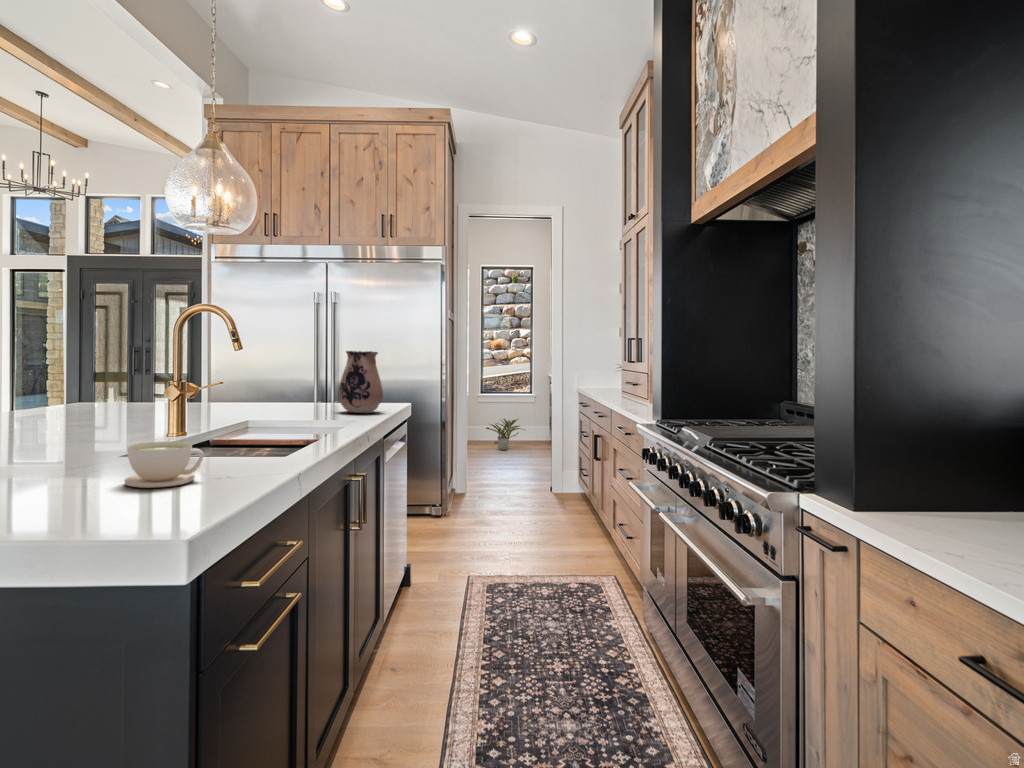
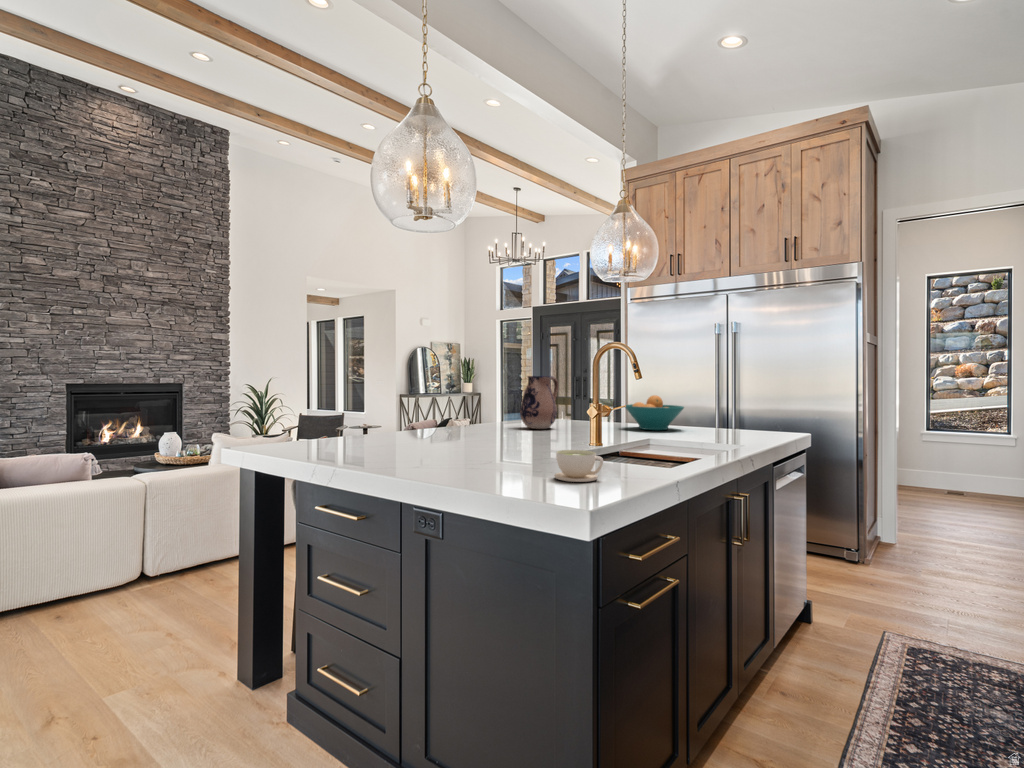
ceramic pitcher: present [338,351,383,413] -> present [520,376,558,429]
fruit bowl: none [211,368,285,408] -> present [625,395,684,430]
potted plant: present [486,419,520,450] -> none [939,456,1003,497]

